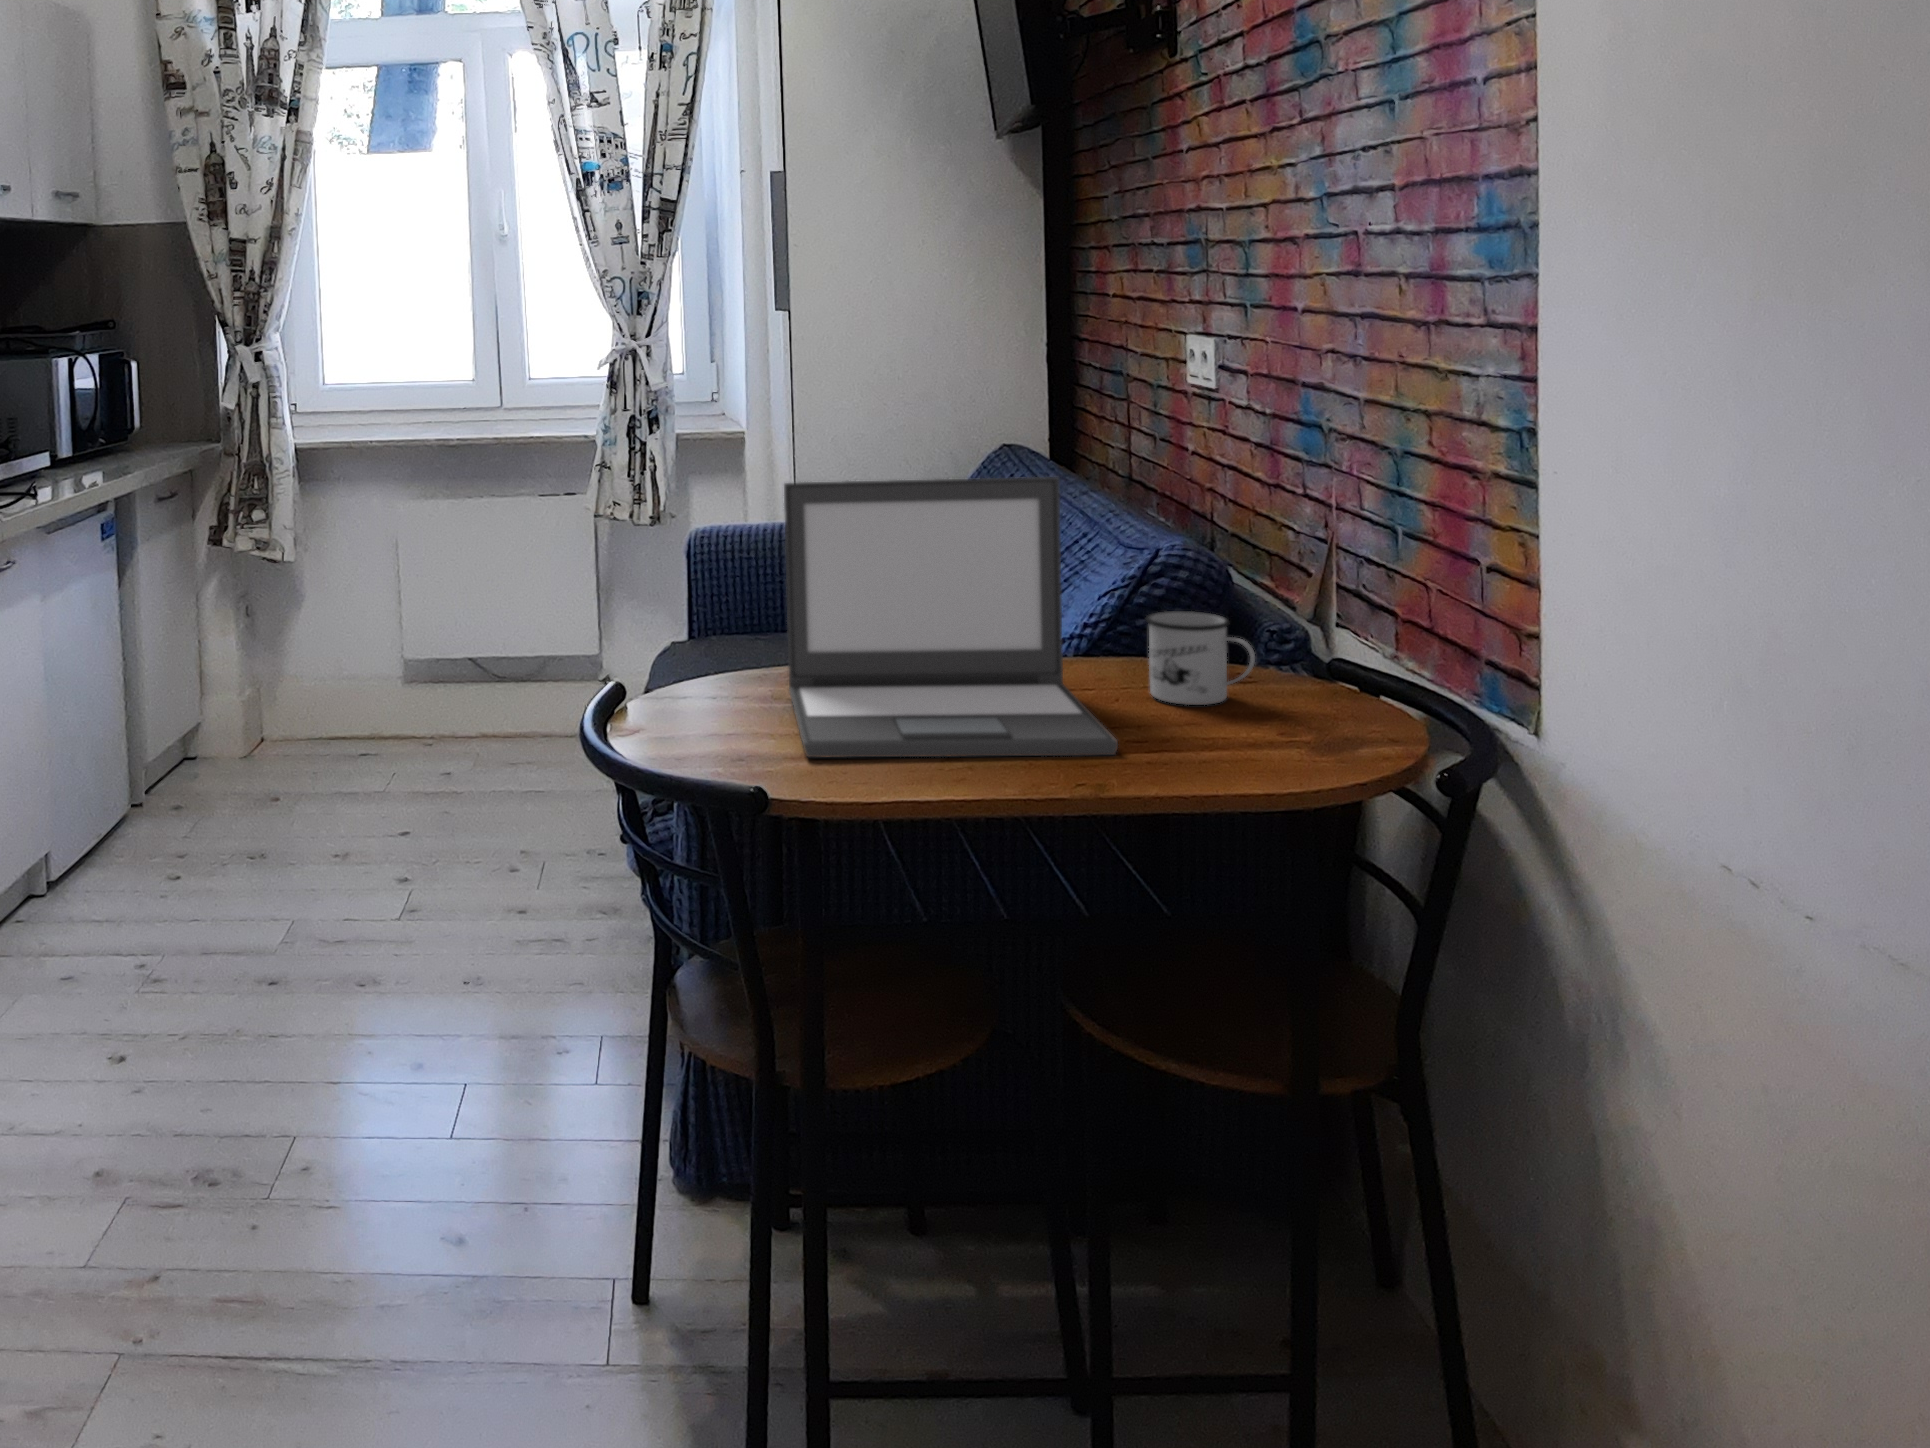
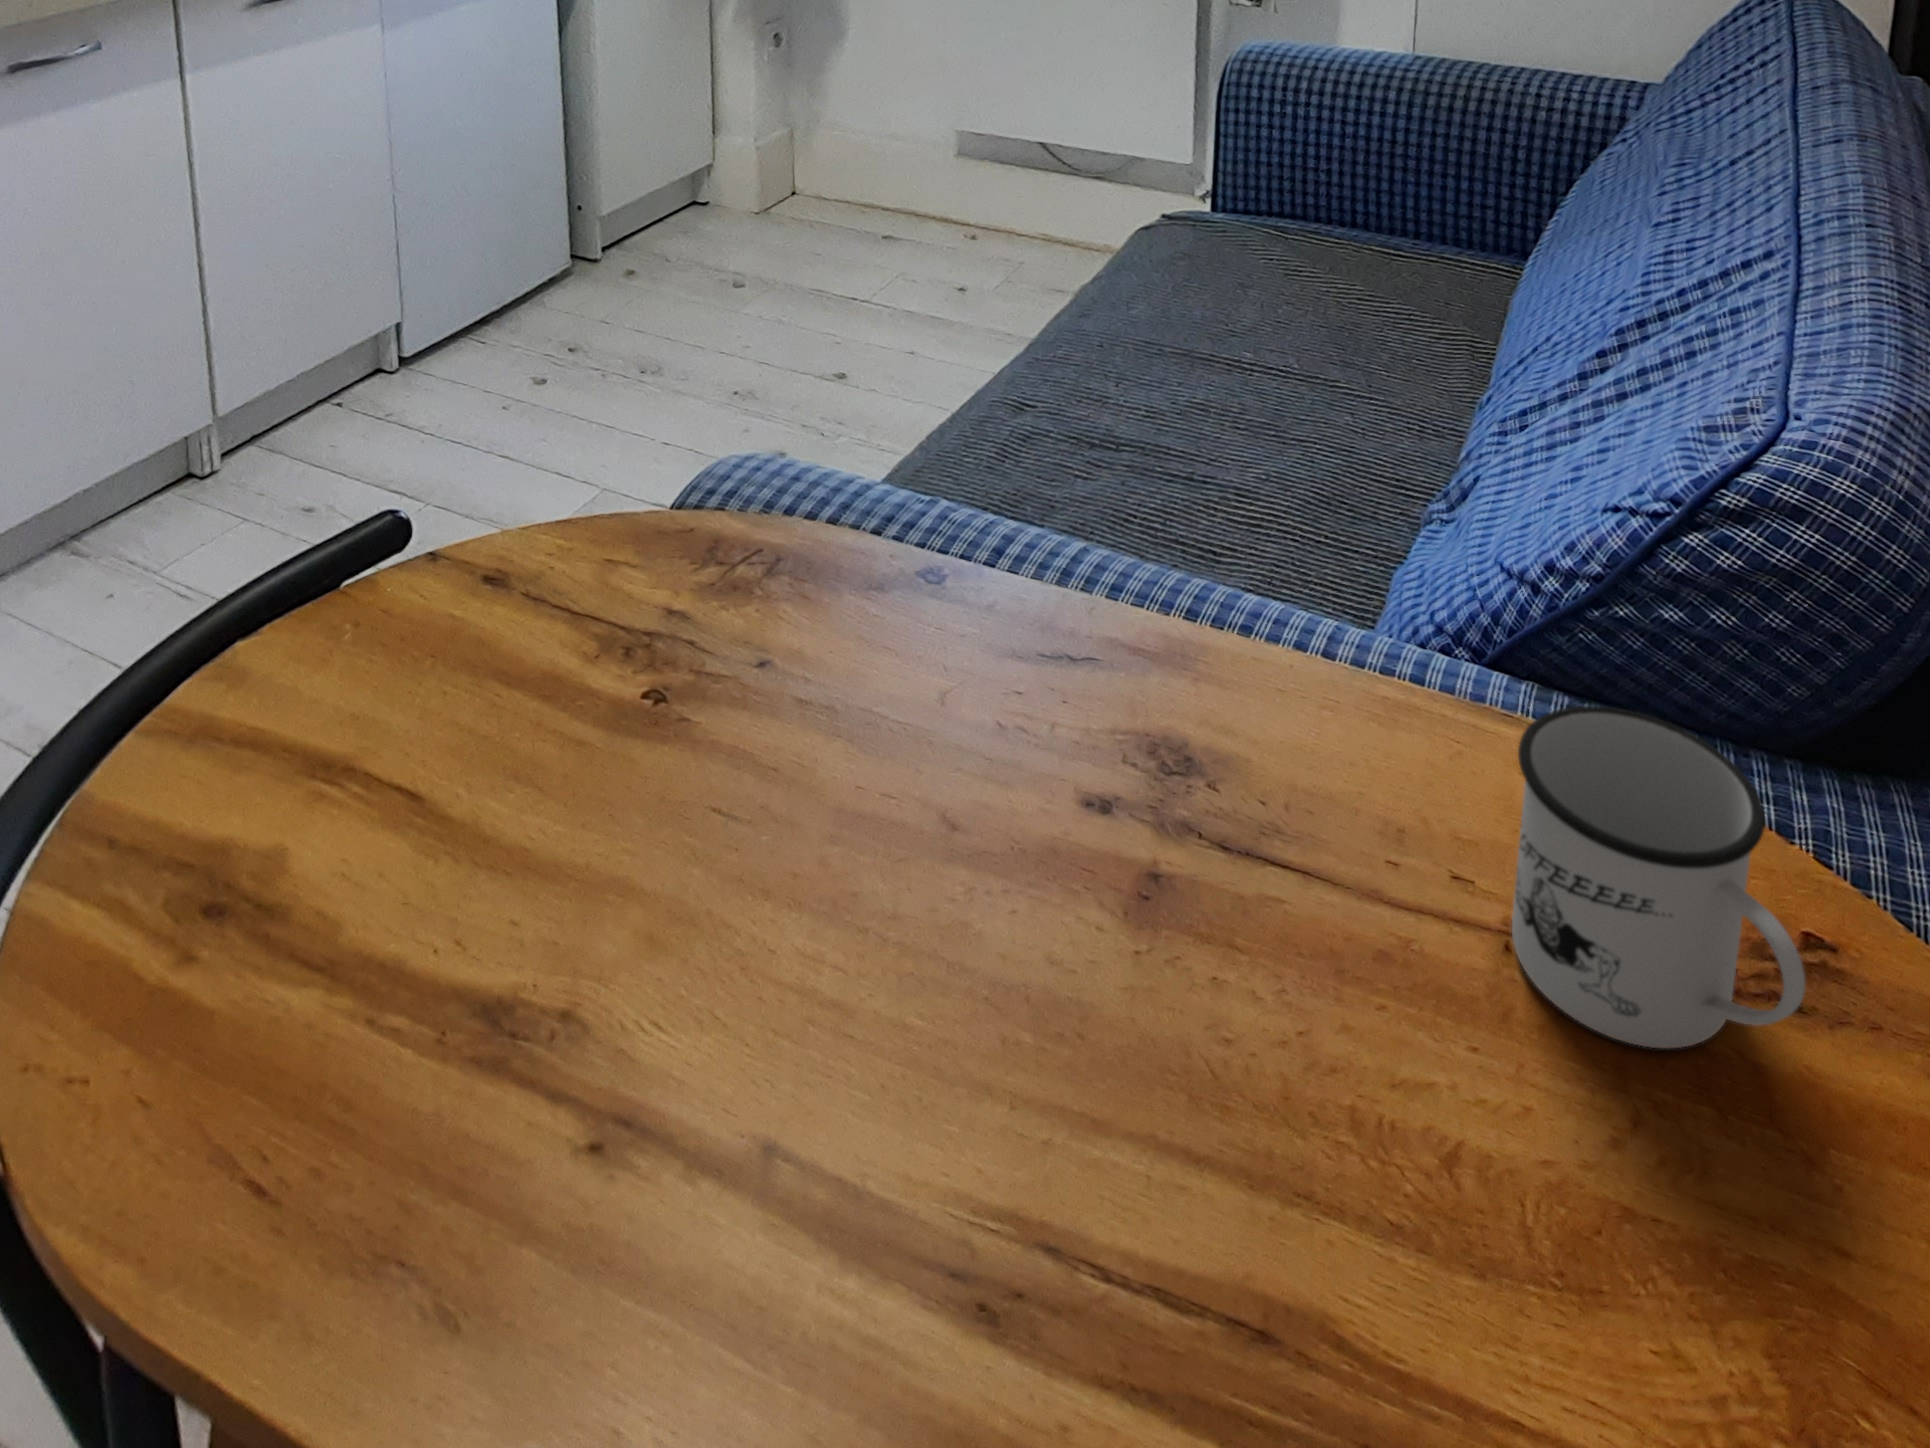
laptop: present [784,477,1118,757] -> none [423,193,1329,1282]

